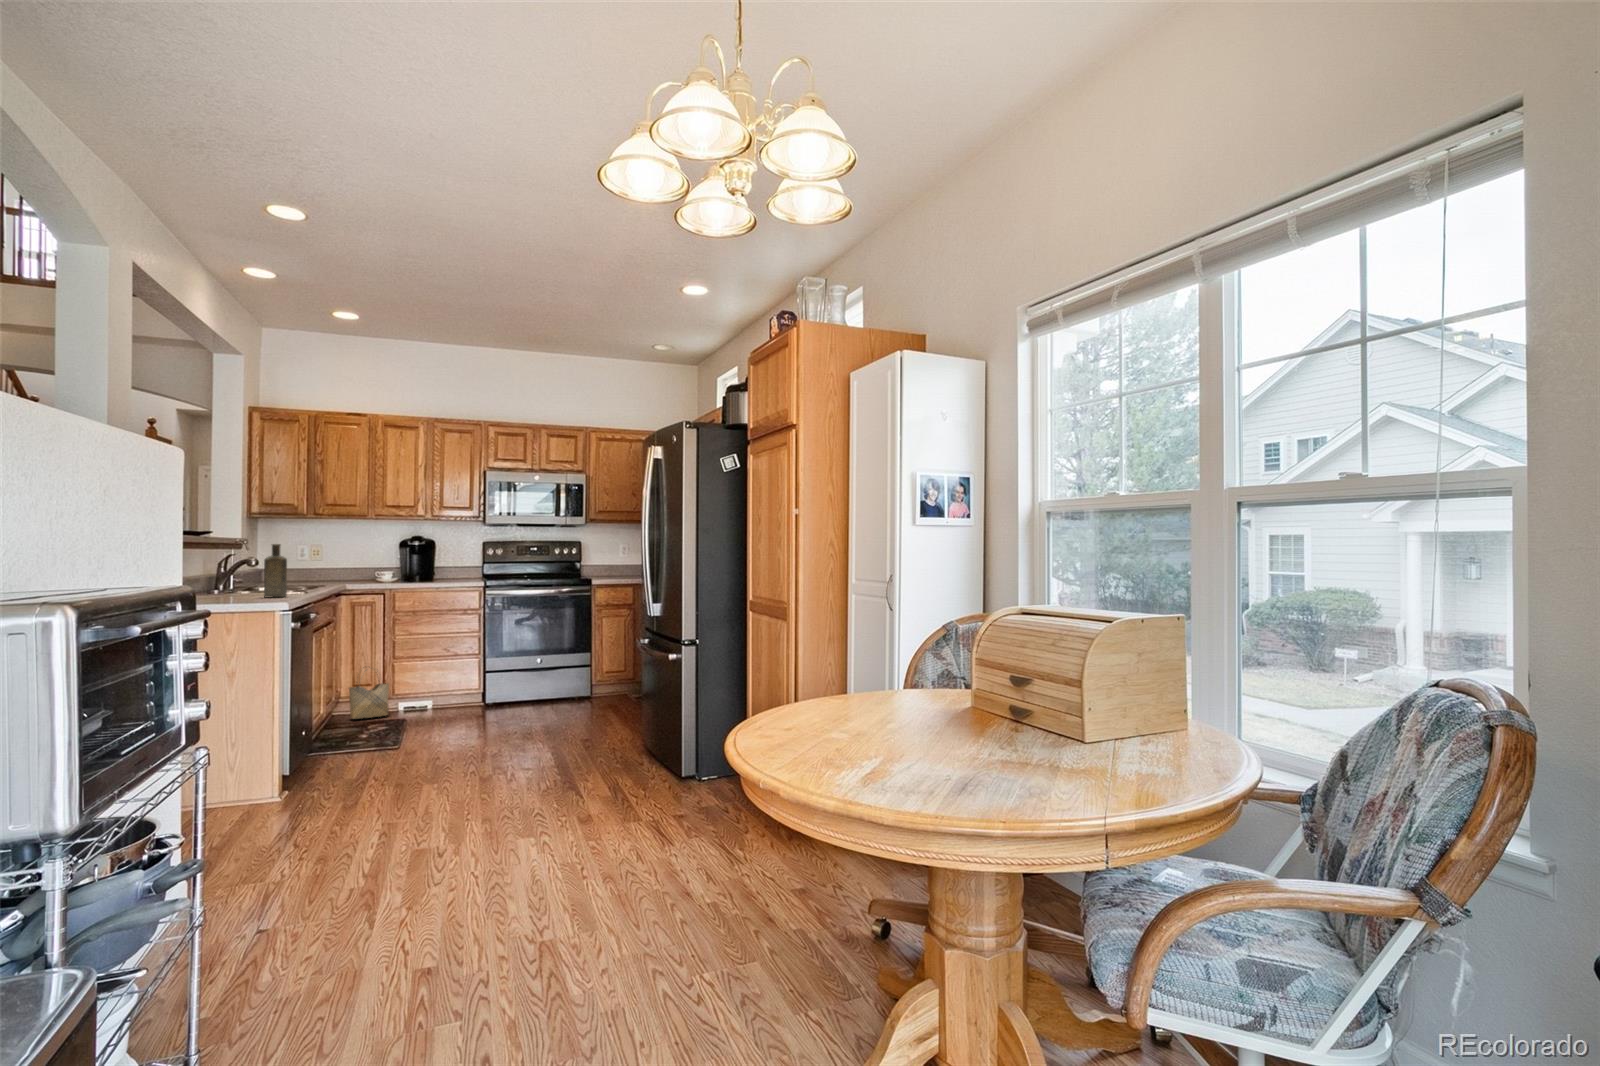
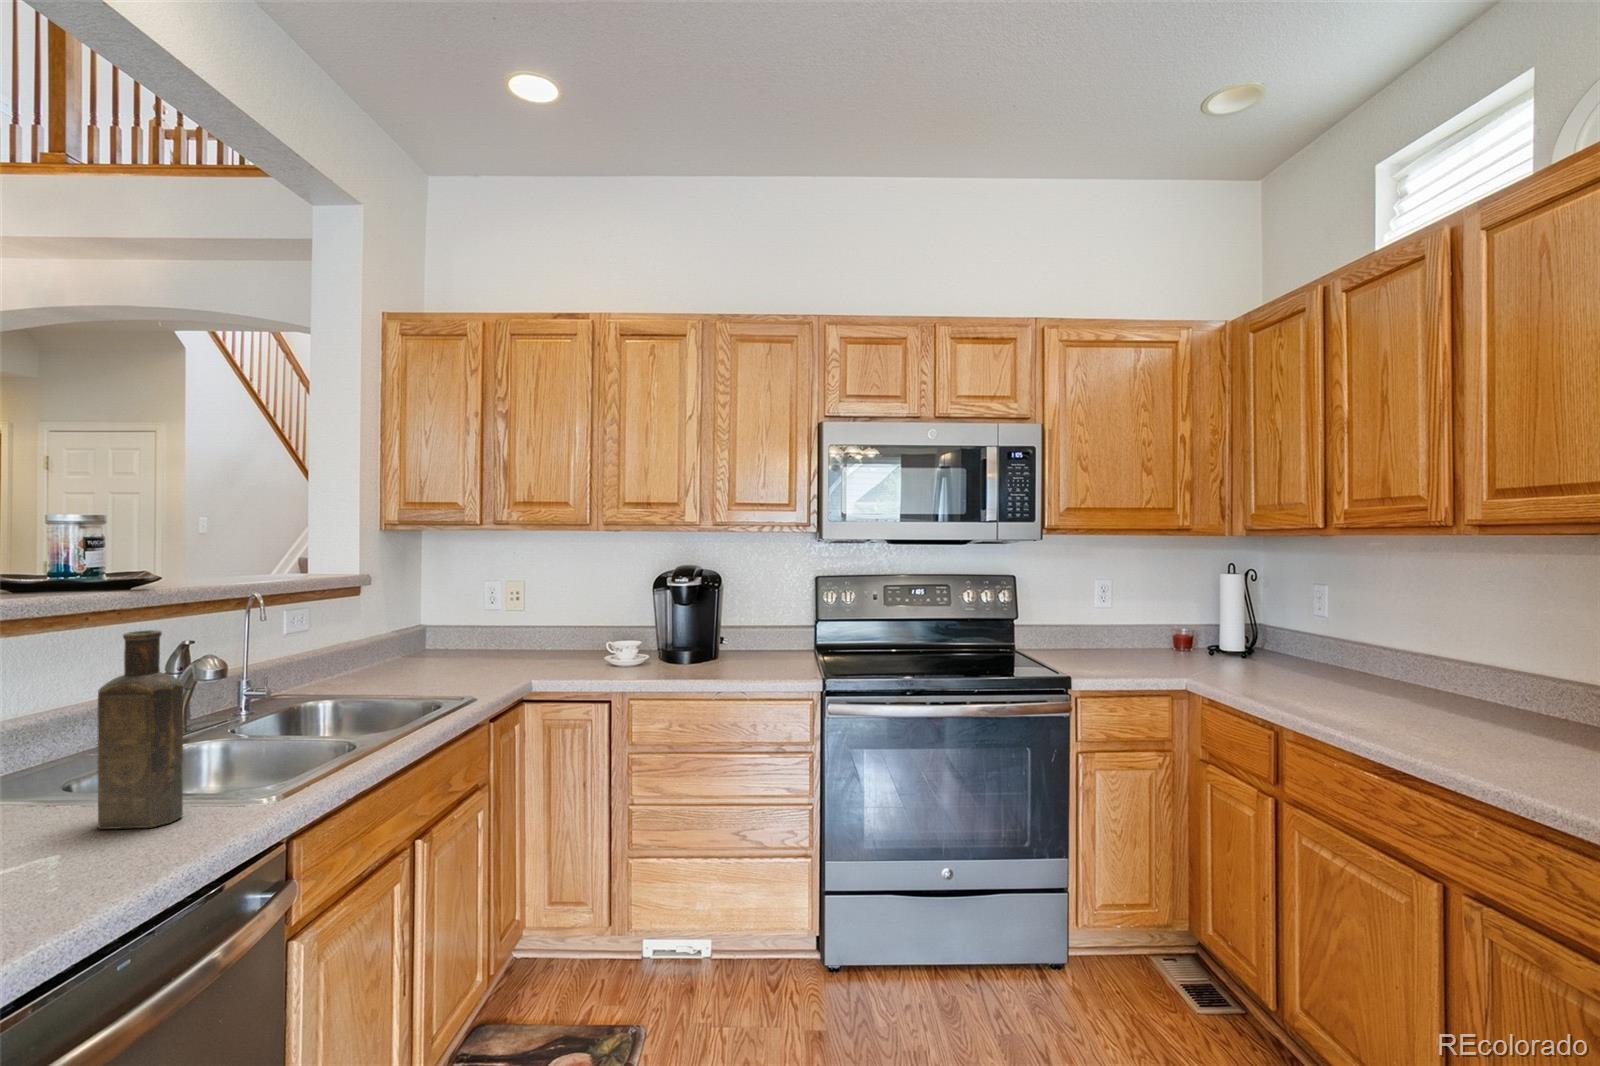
woven basket: present [349,668,389,719] -> none [517,880,611,1027]

